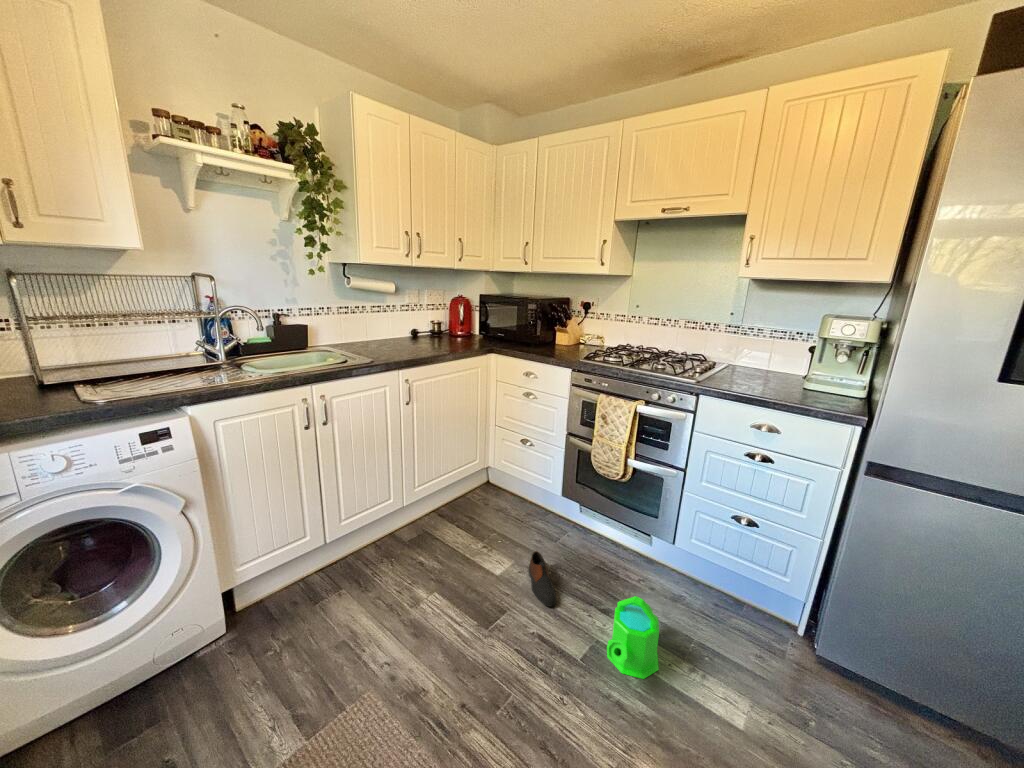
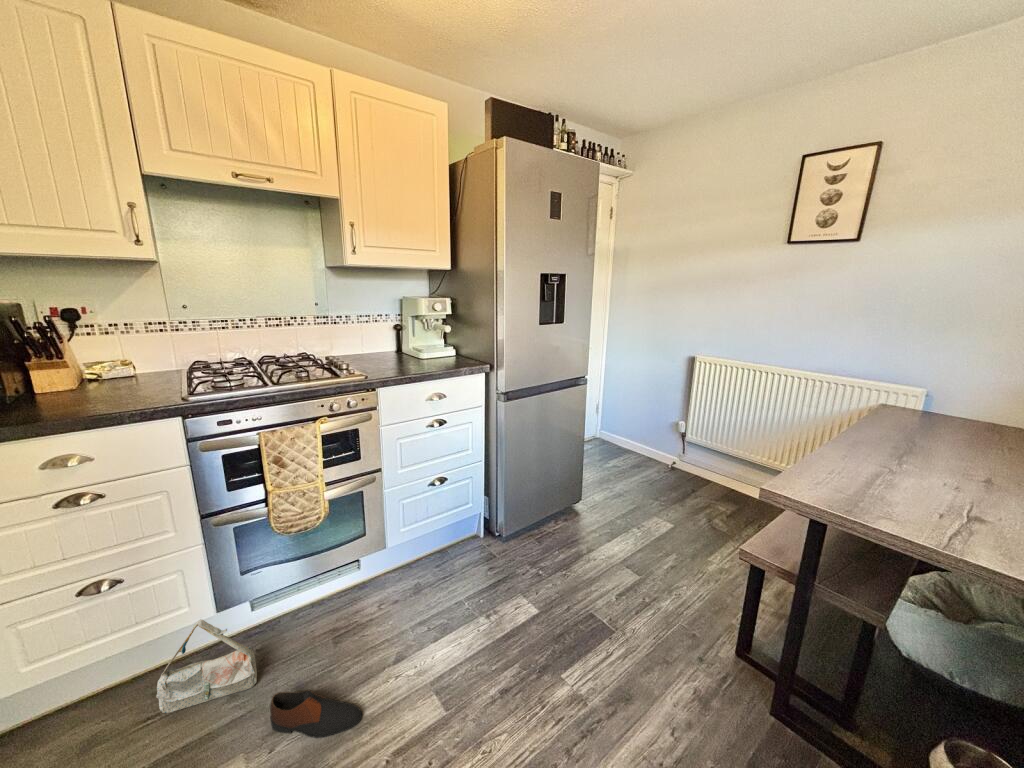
bag: none [518,486,554,548] -> present [156,619,257,713]
watering can: present [607,596,659,679] -> none [433,597,495,682]

